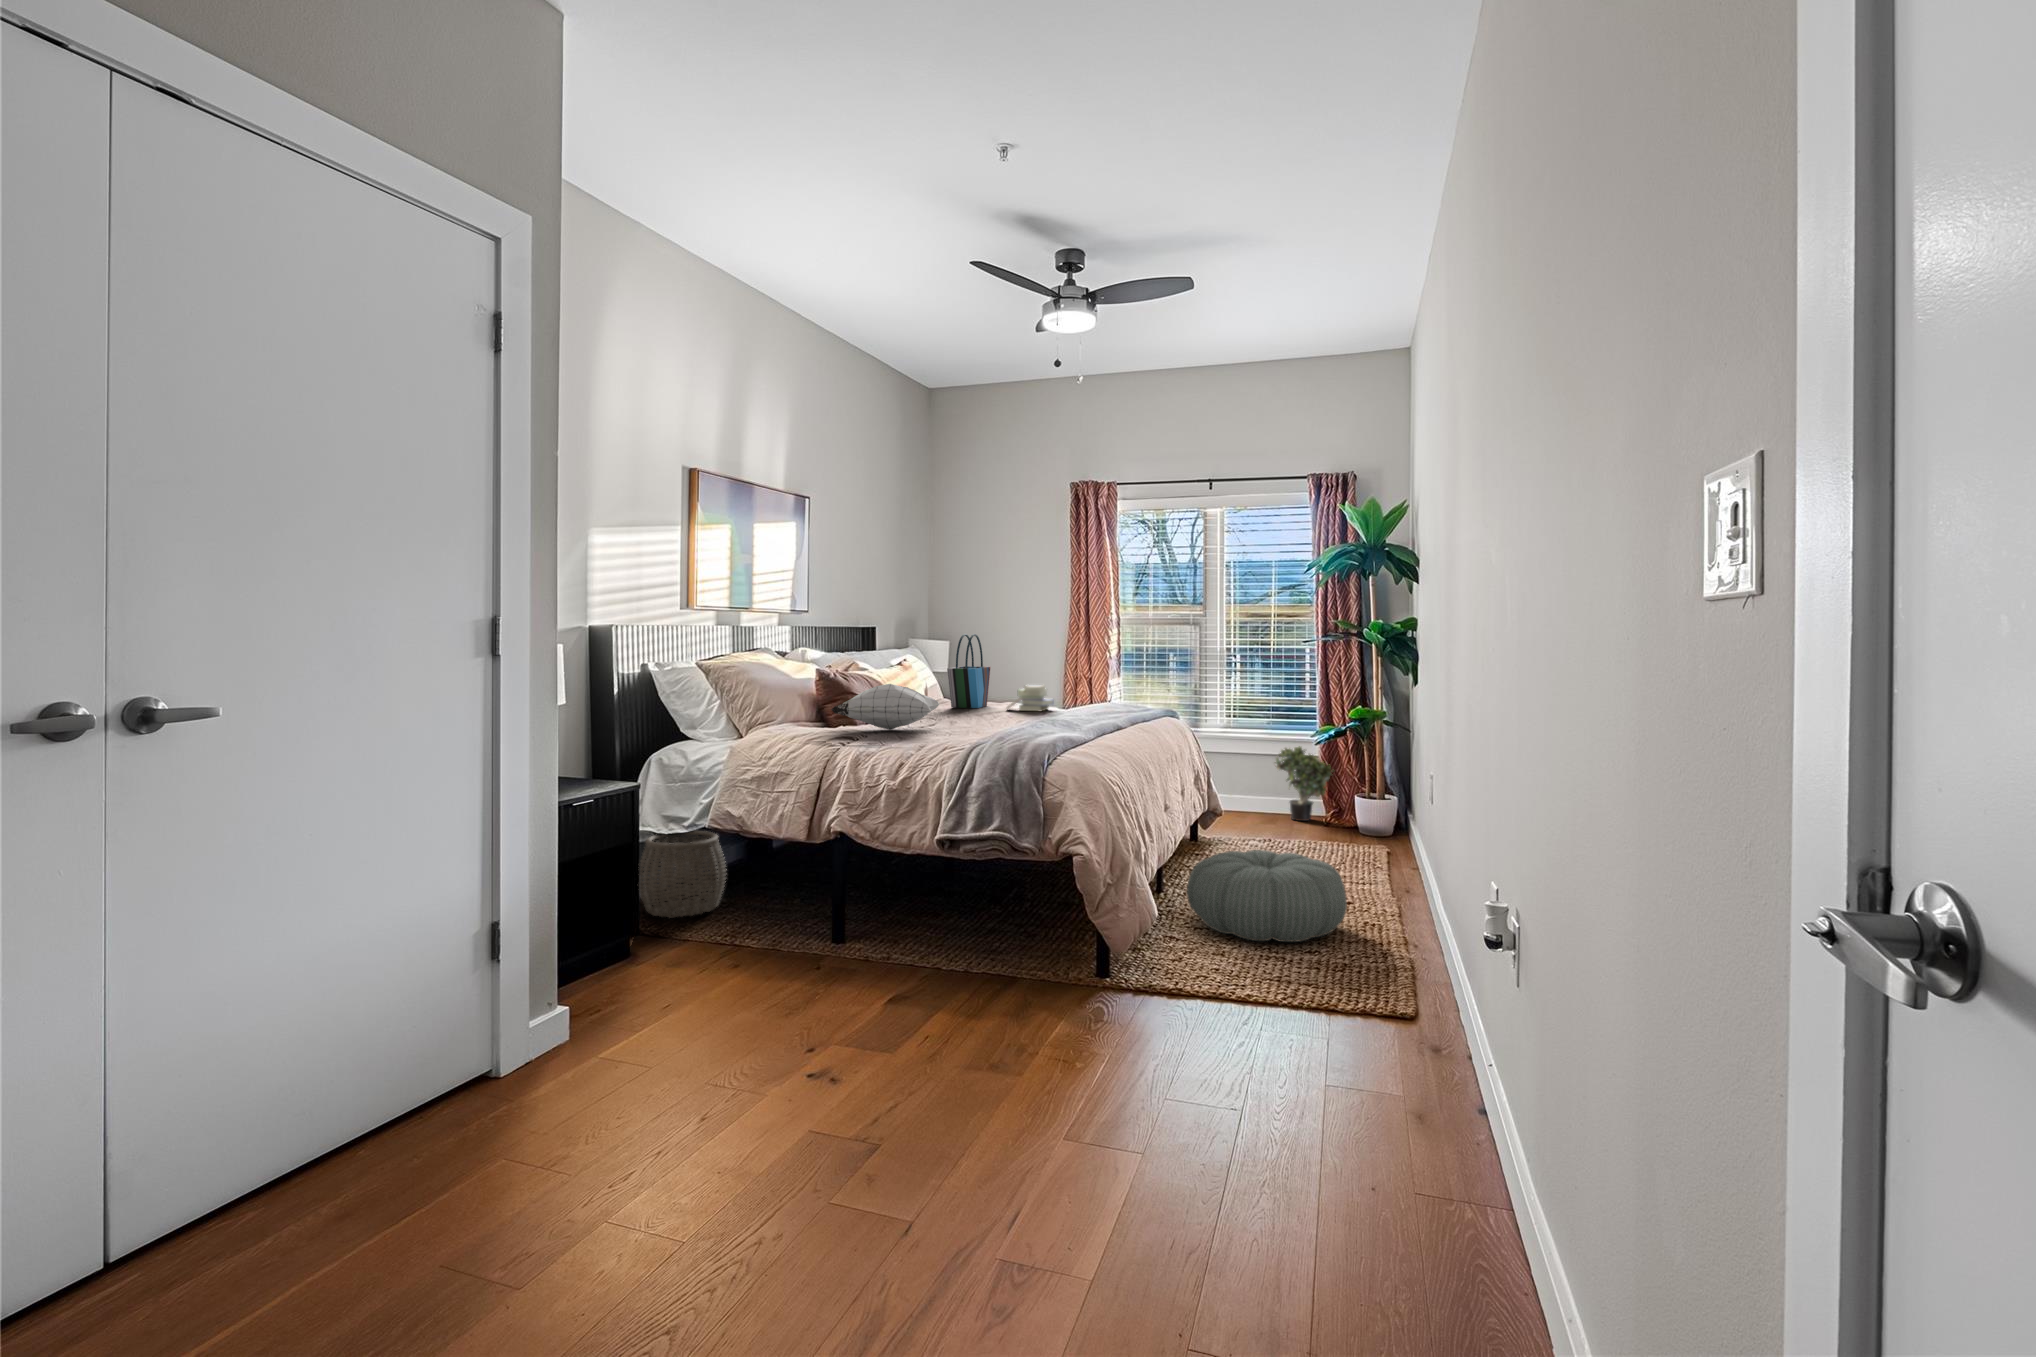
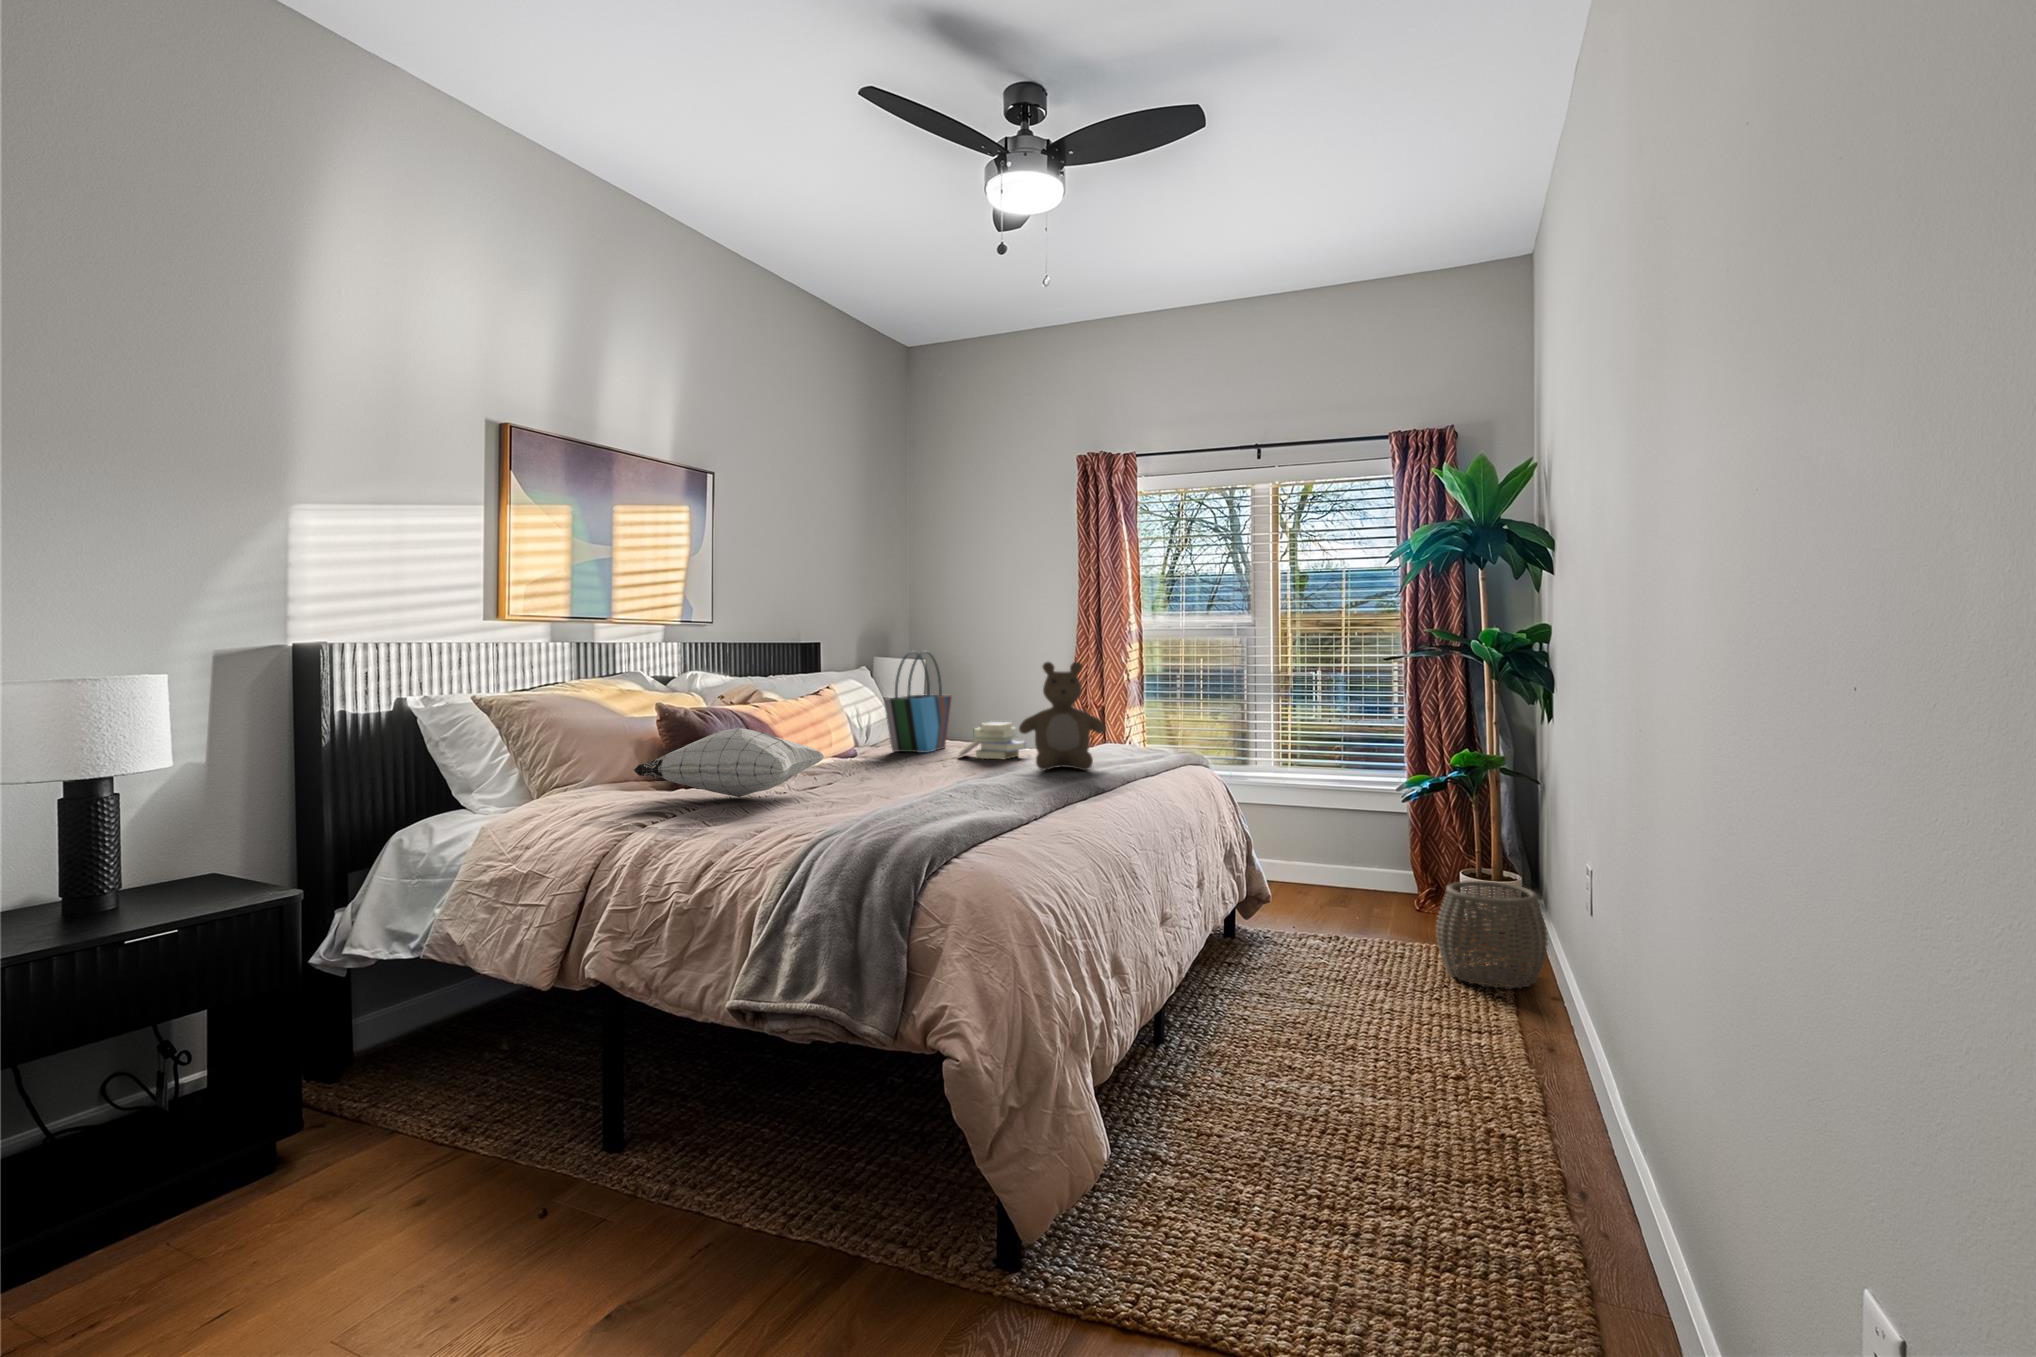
teddy bear: none [1057,642,1117,716] -> present [1019,662,1106,770]
potted plant: present [1275,746,1332,821] -> none [1344,801,1431,904]
woven basket: present [639,831,726,918] -> present [1436,881,1548,989]
pouf: present [1187,850,1347,942] -> none [1190,992,1456,1175]

